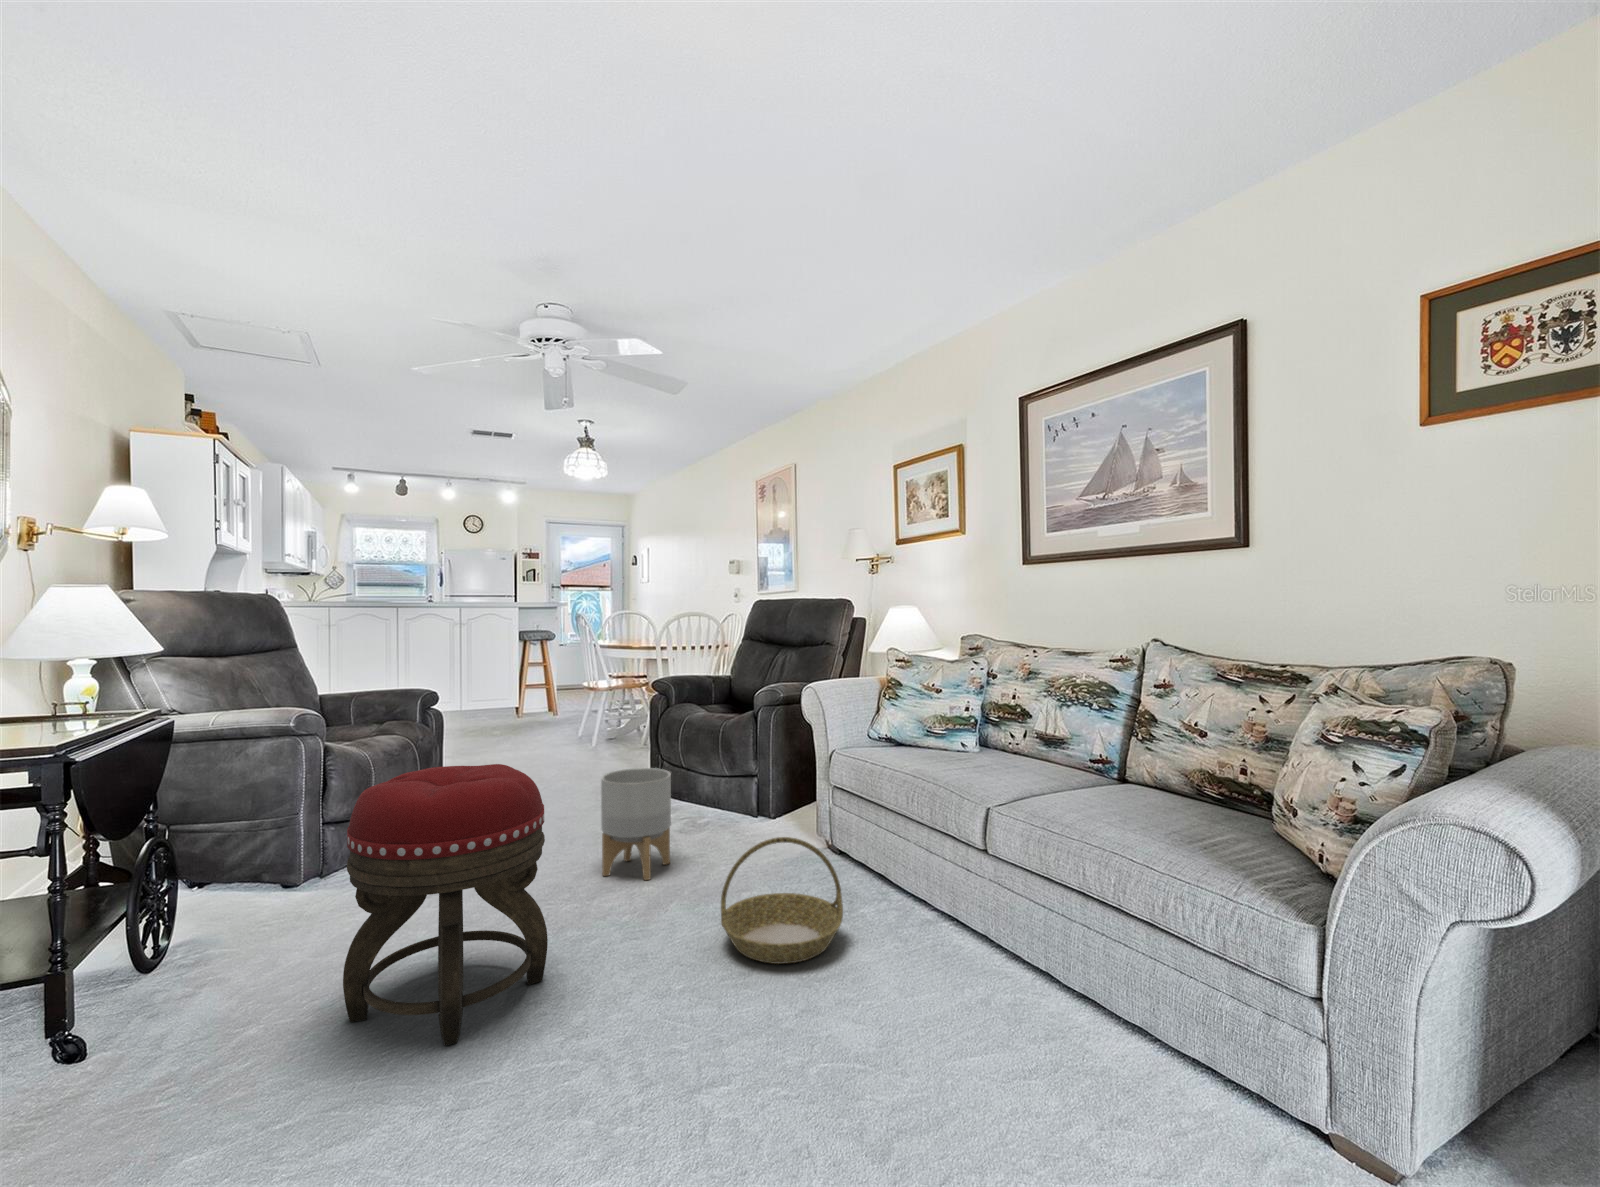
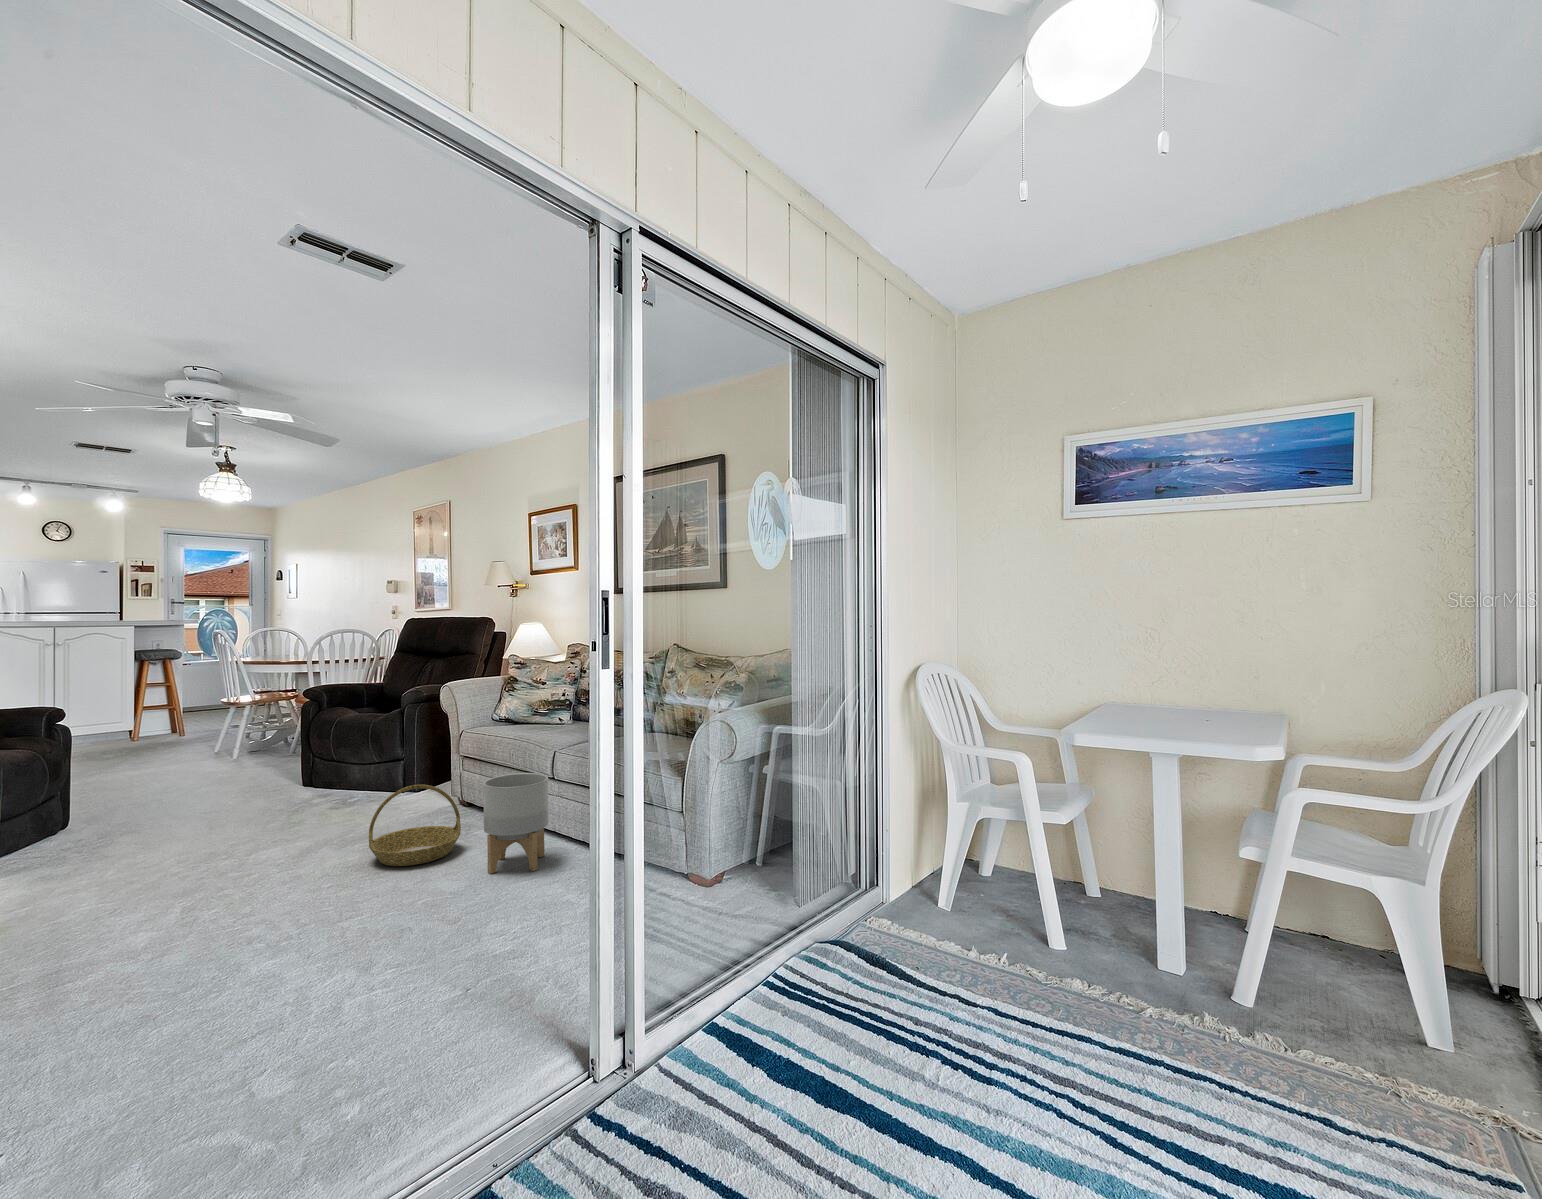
footstool: present [343,764,548,1046] -> none [53,749,228,940]
planter: present [601,768,671,880] -> present [483,773,549,874]

